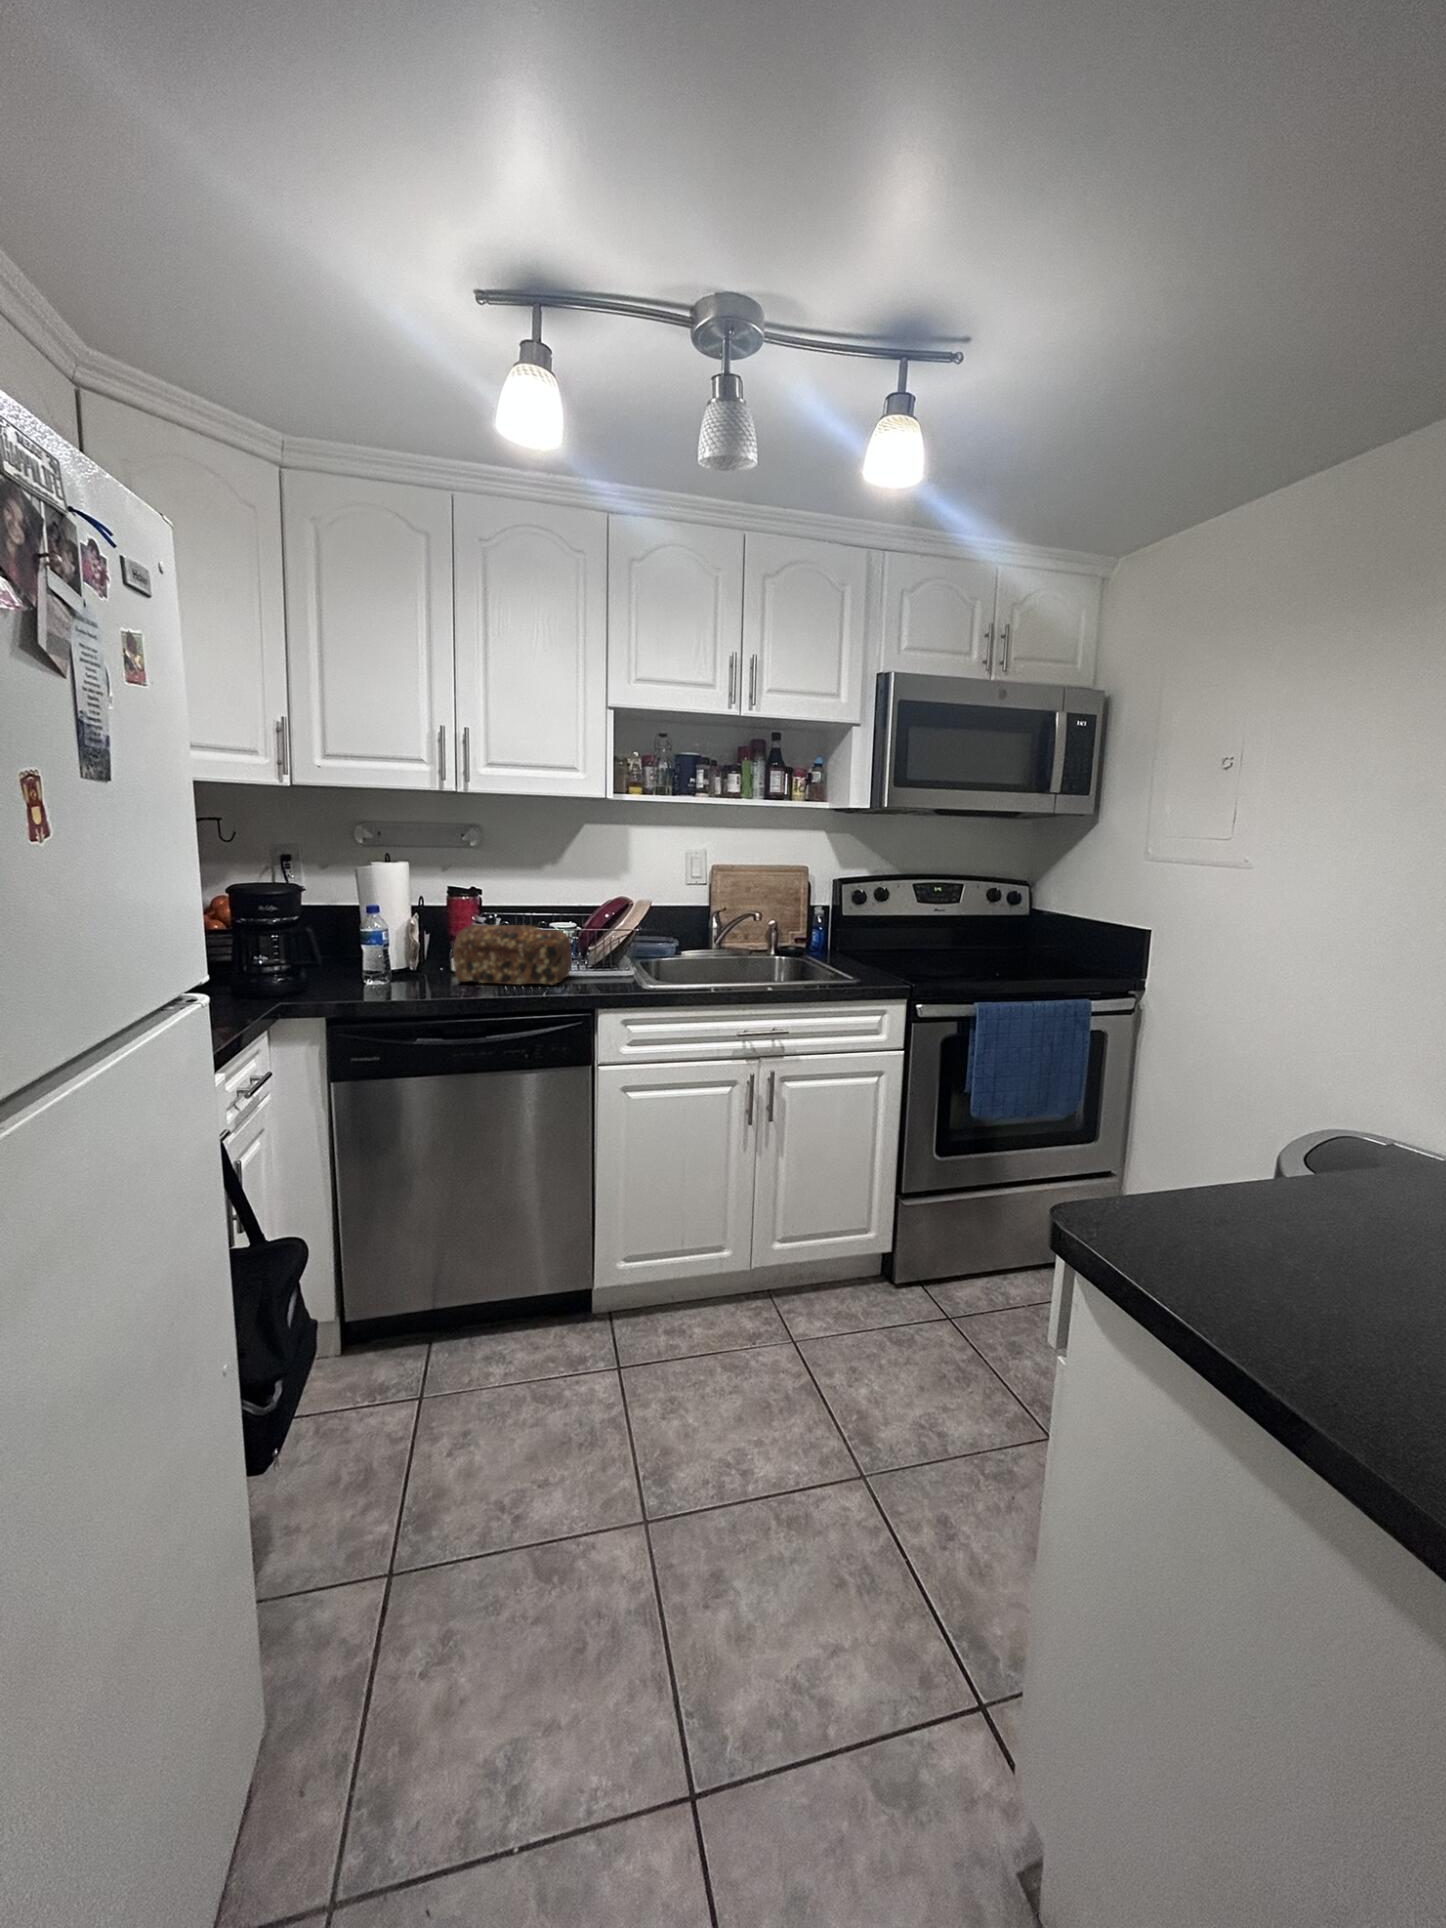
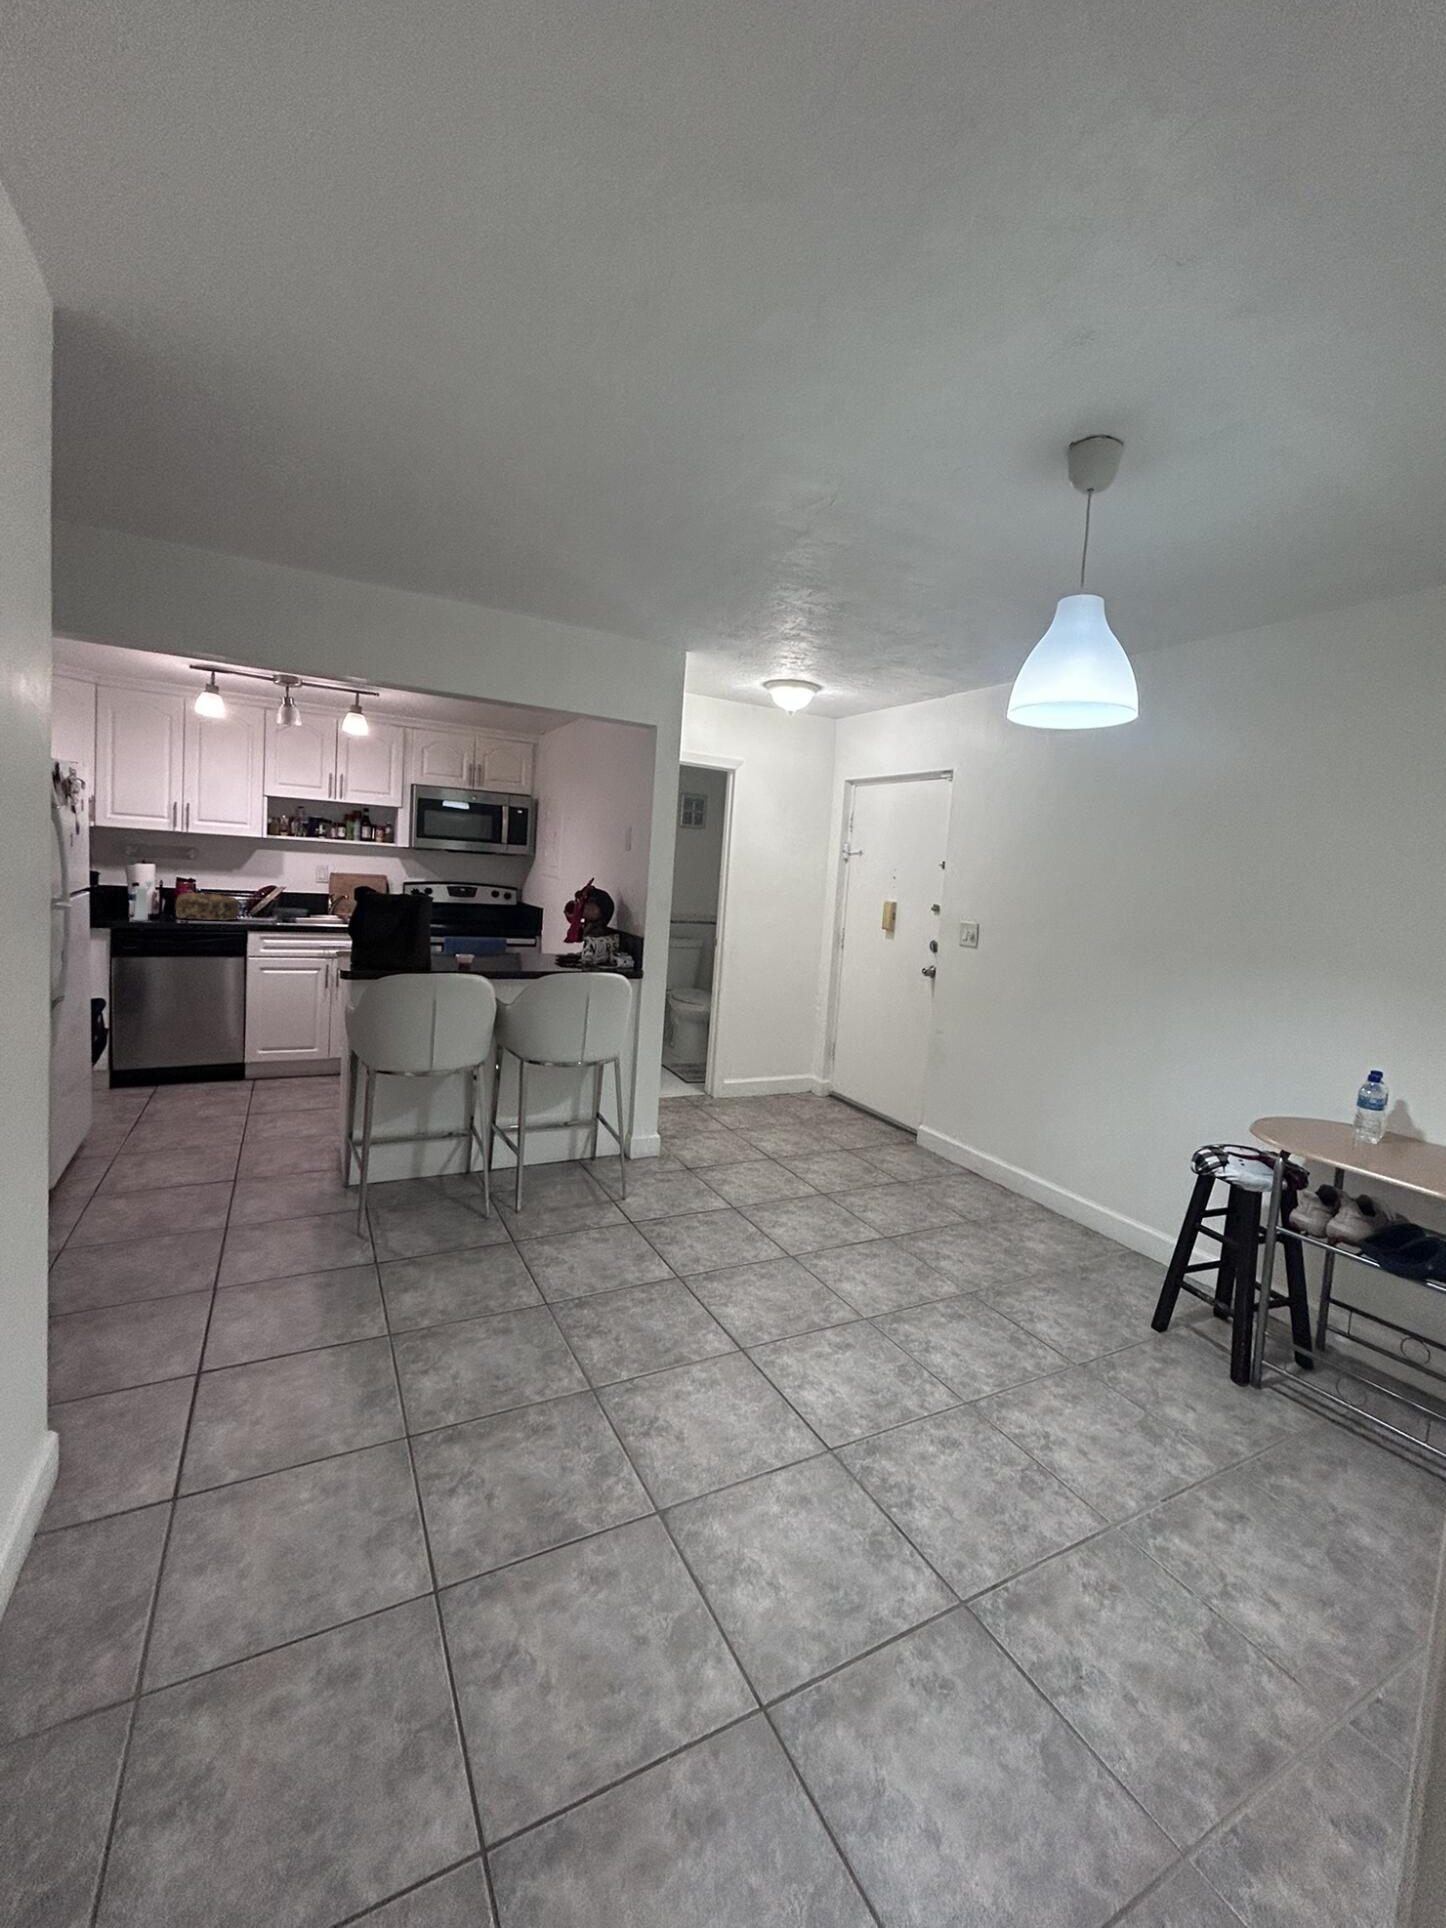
pepper mill: none [372,900,410,996] -> present [134,880,153,920]

